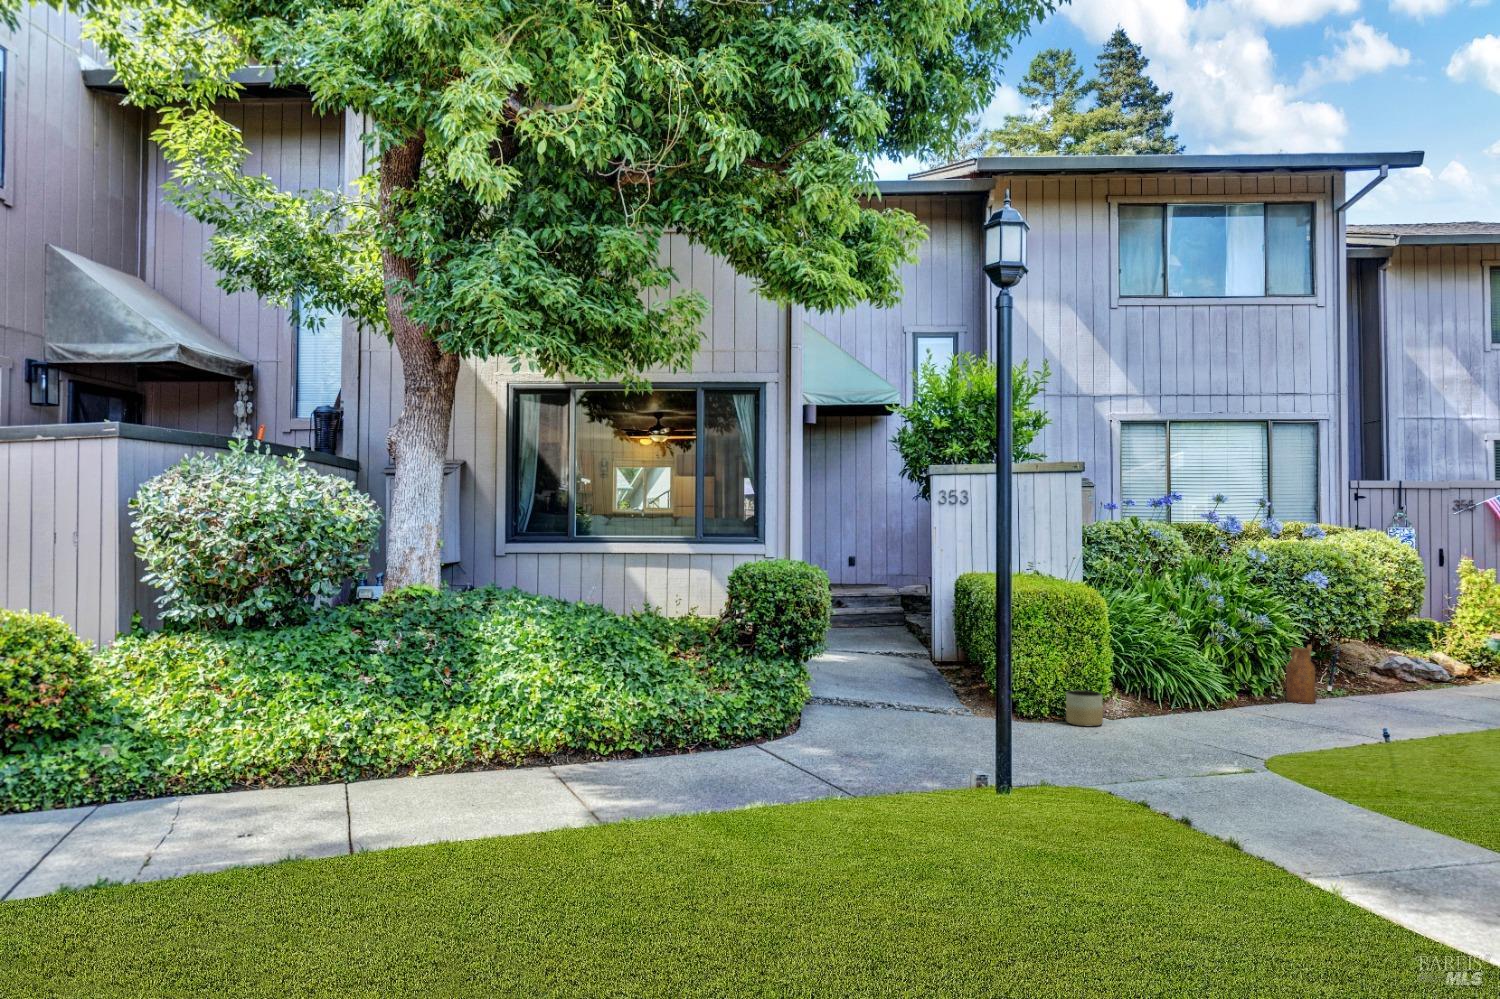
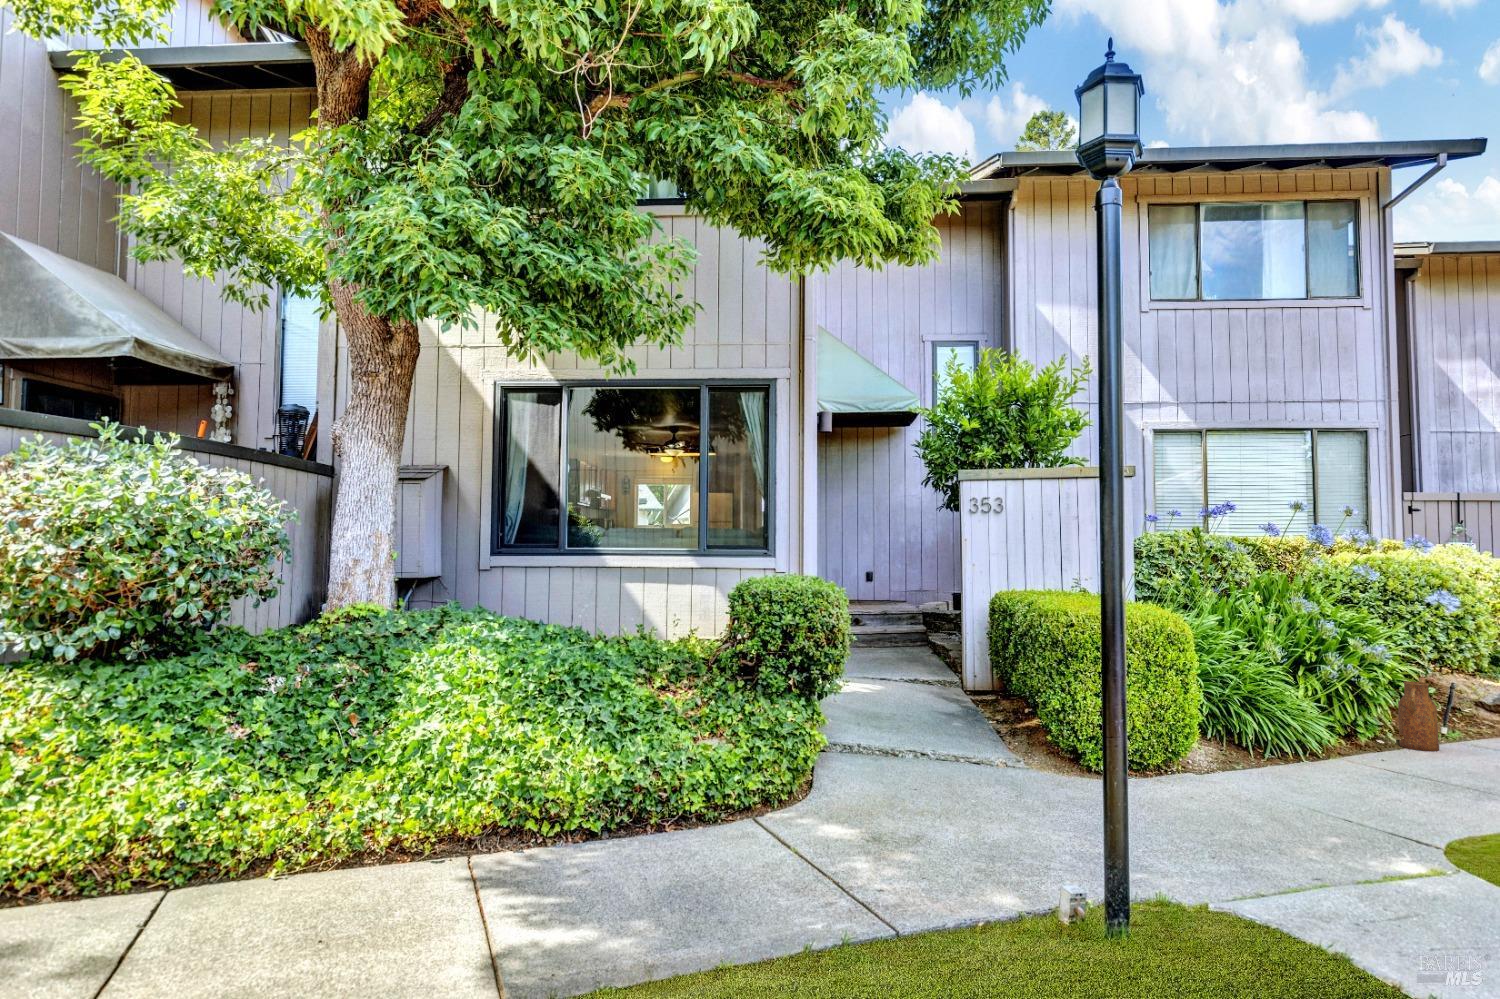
planter: present [1066,690,1103,727] -> none [1148,739,1198,788]

